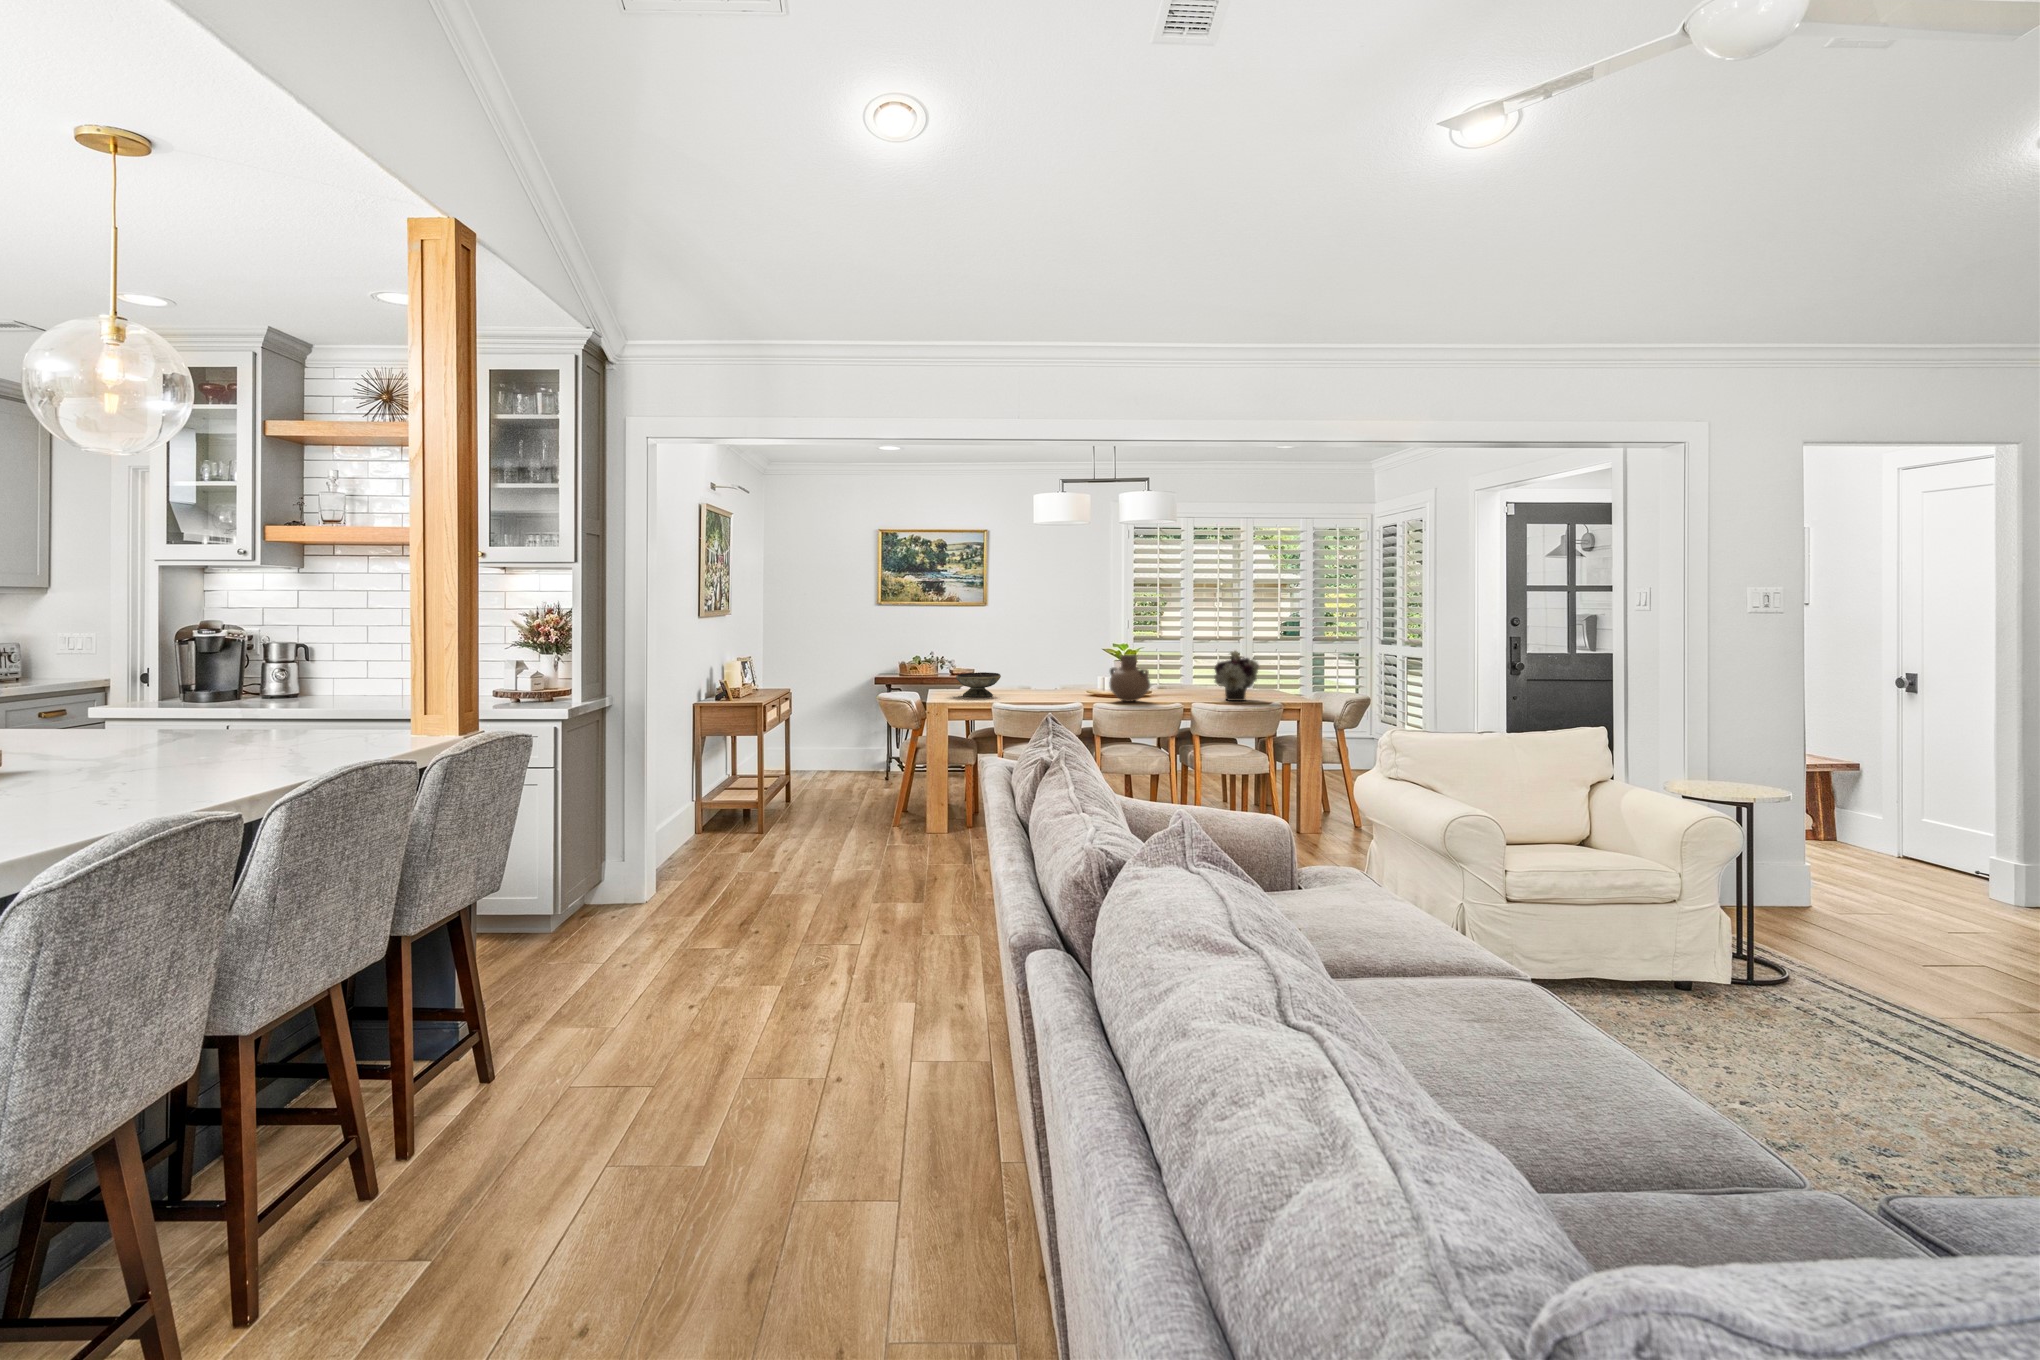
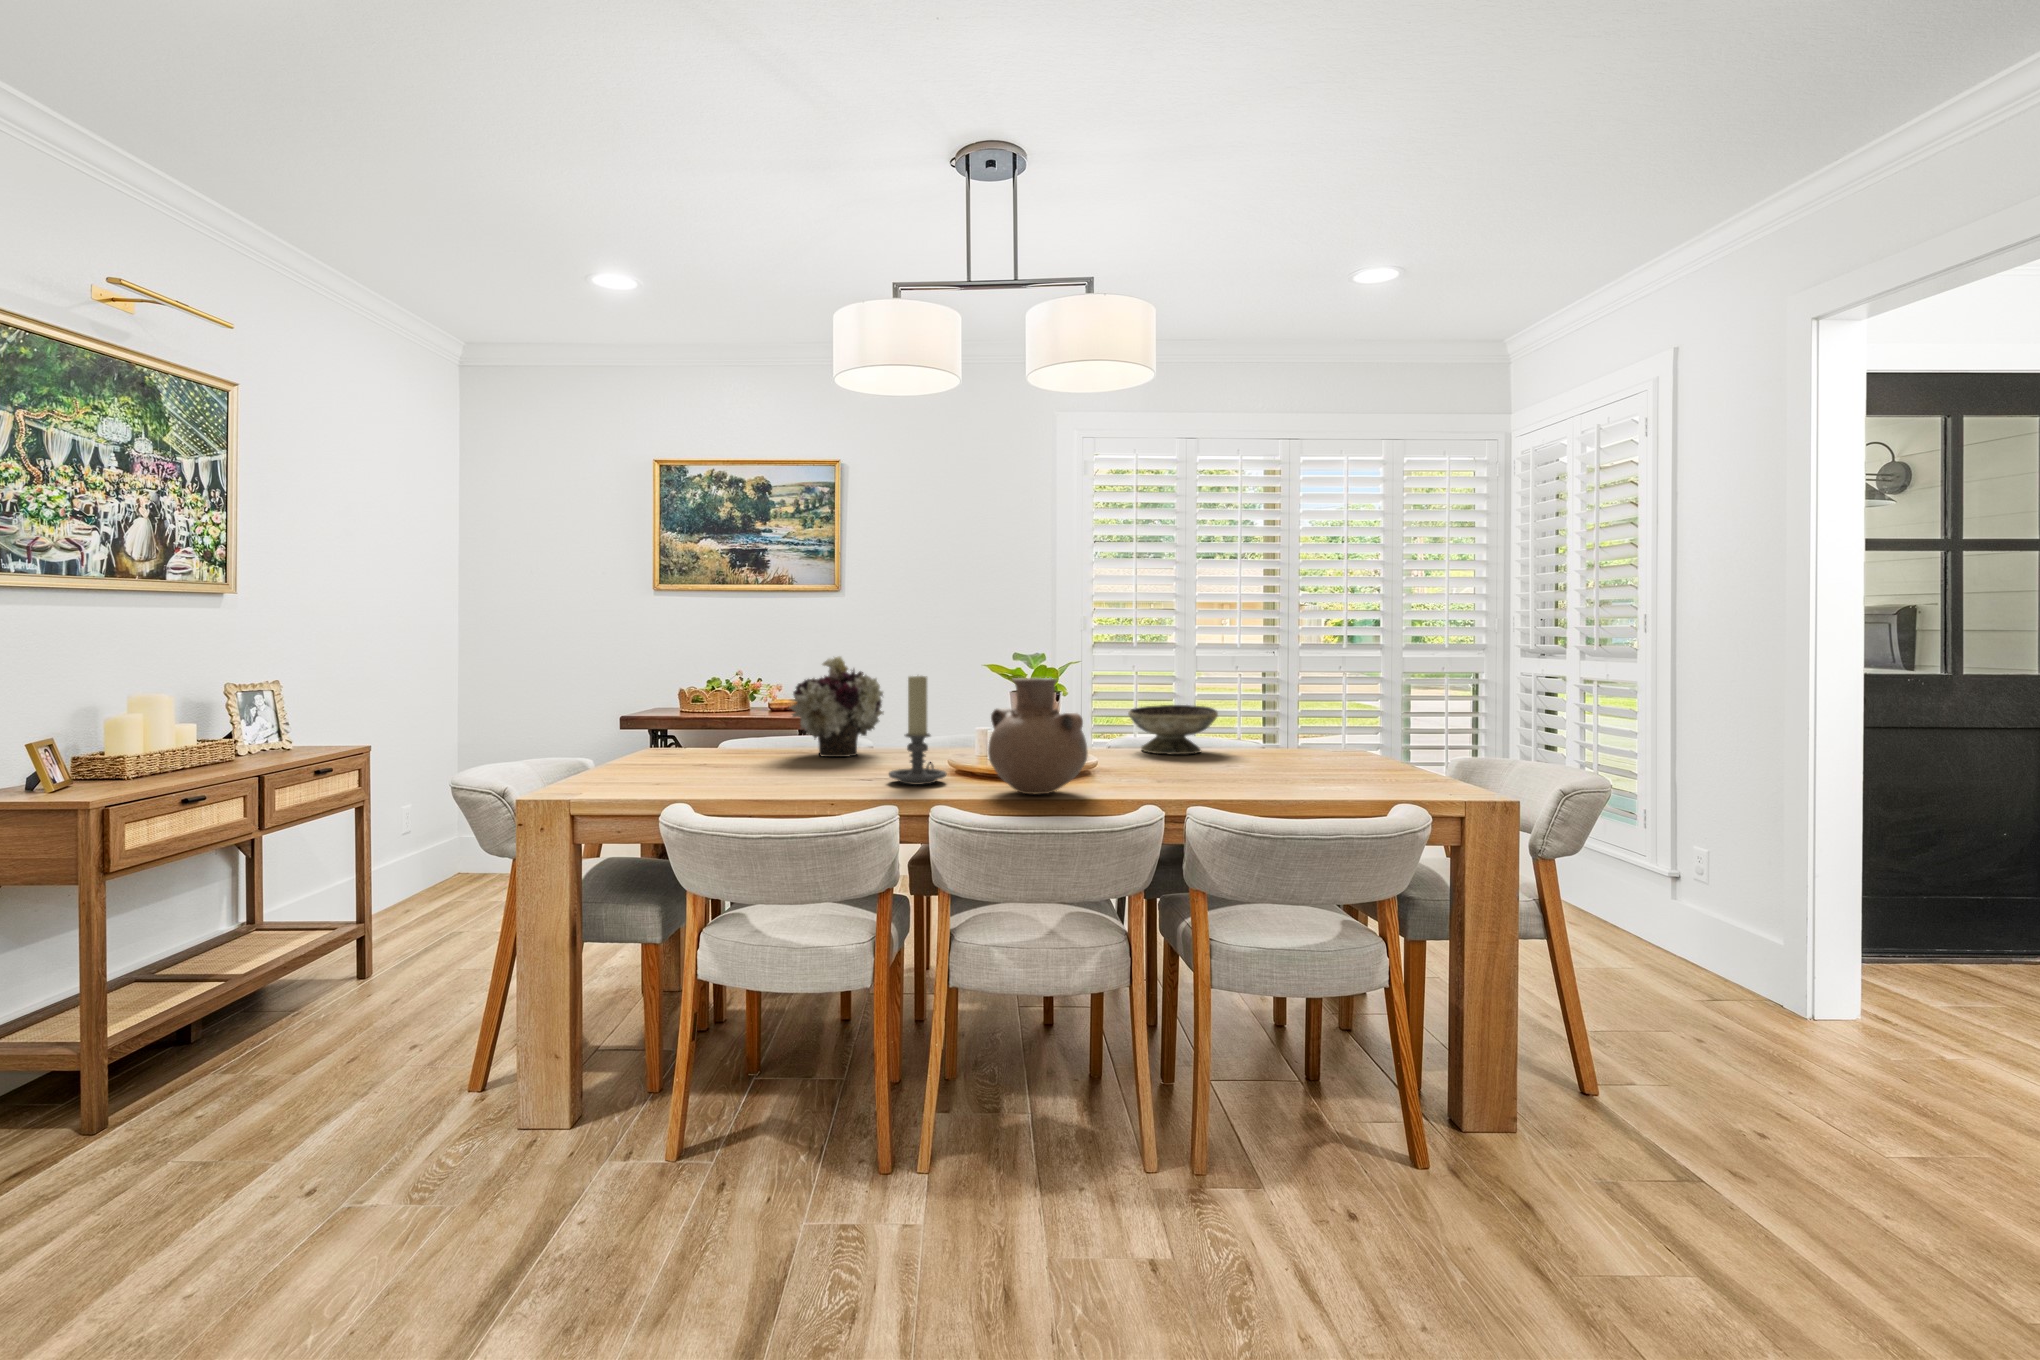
flower arrangement: present [1215,651,1259,701] -> present [790,656,883,757]
candle holder: none [1065,653,1089,699] -> present [889,676,947,785]
decorative bowl: present [956,672,1001,697] -> present [1128,705,1218,754]

